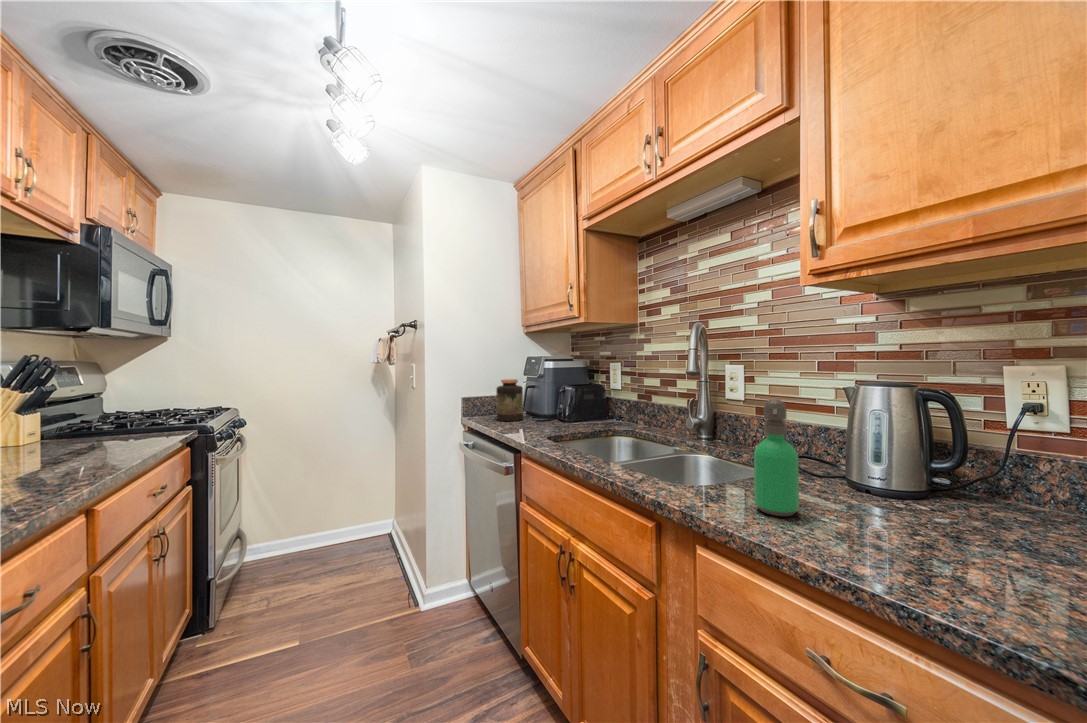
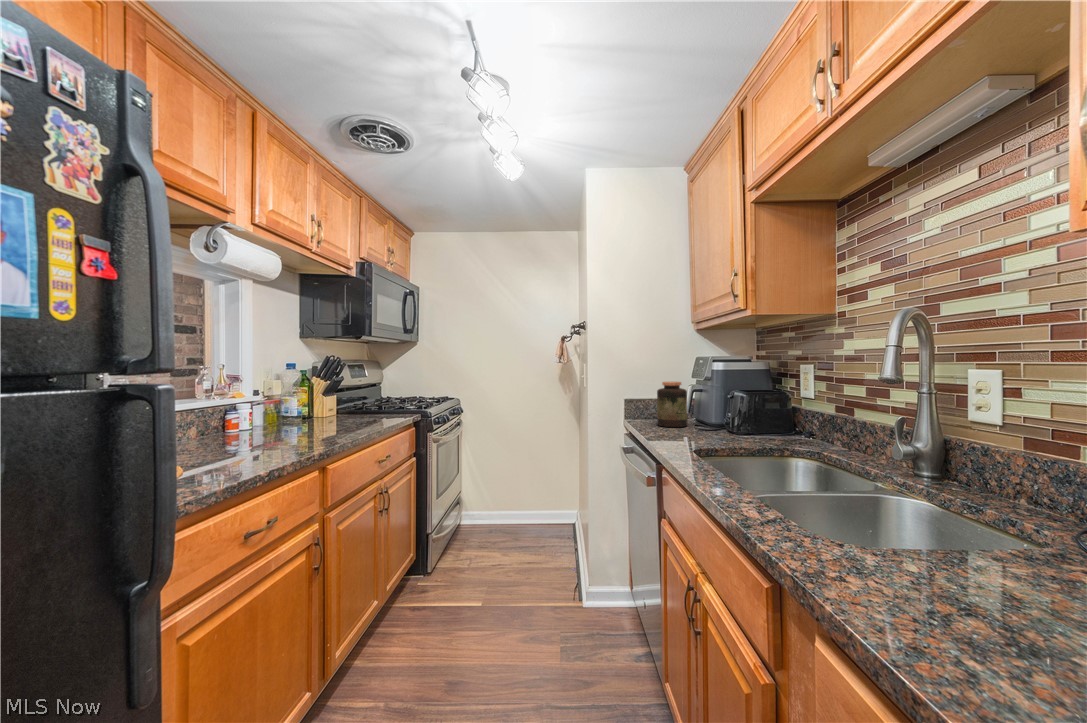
soap dispenser: present [754,399,799,516] -> none [915,429,1004,626]

